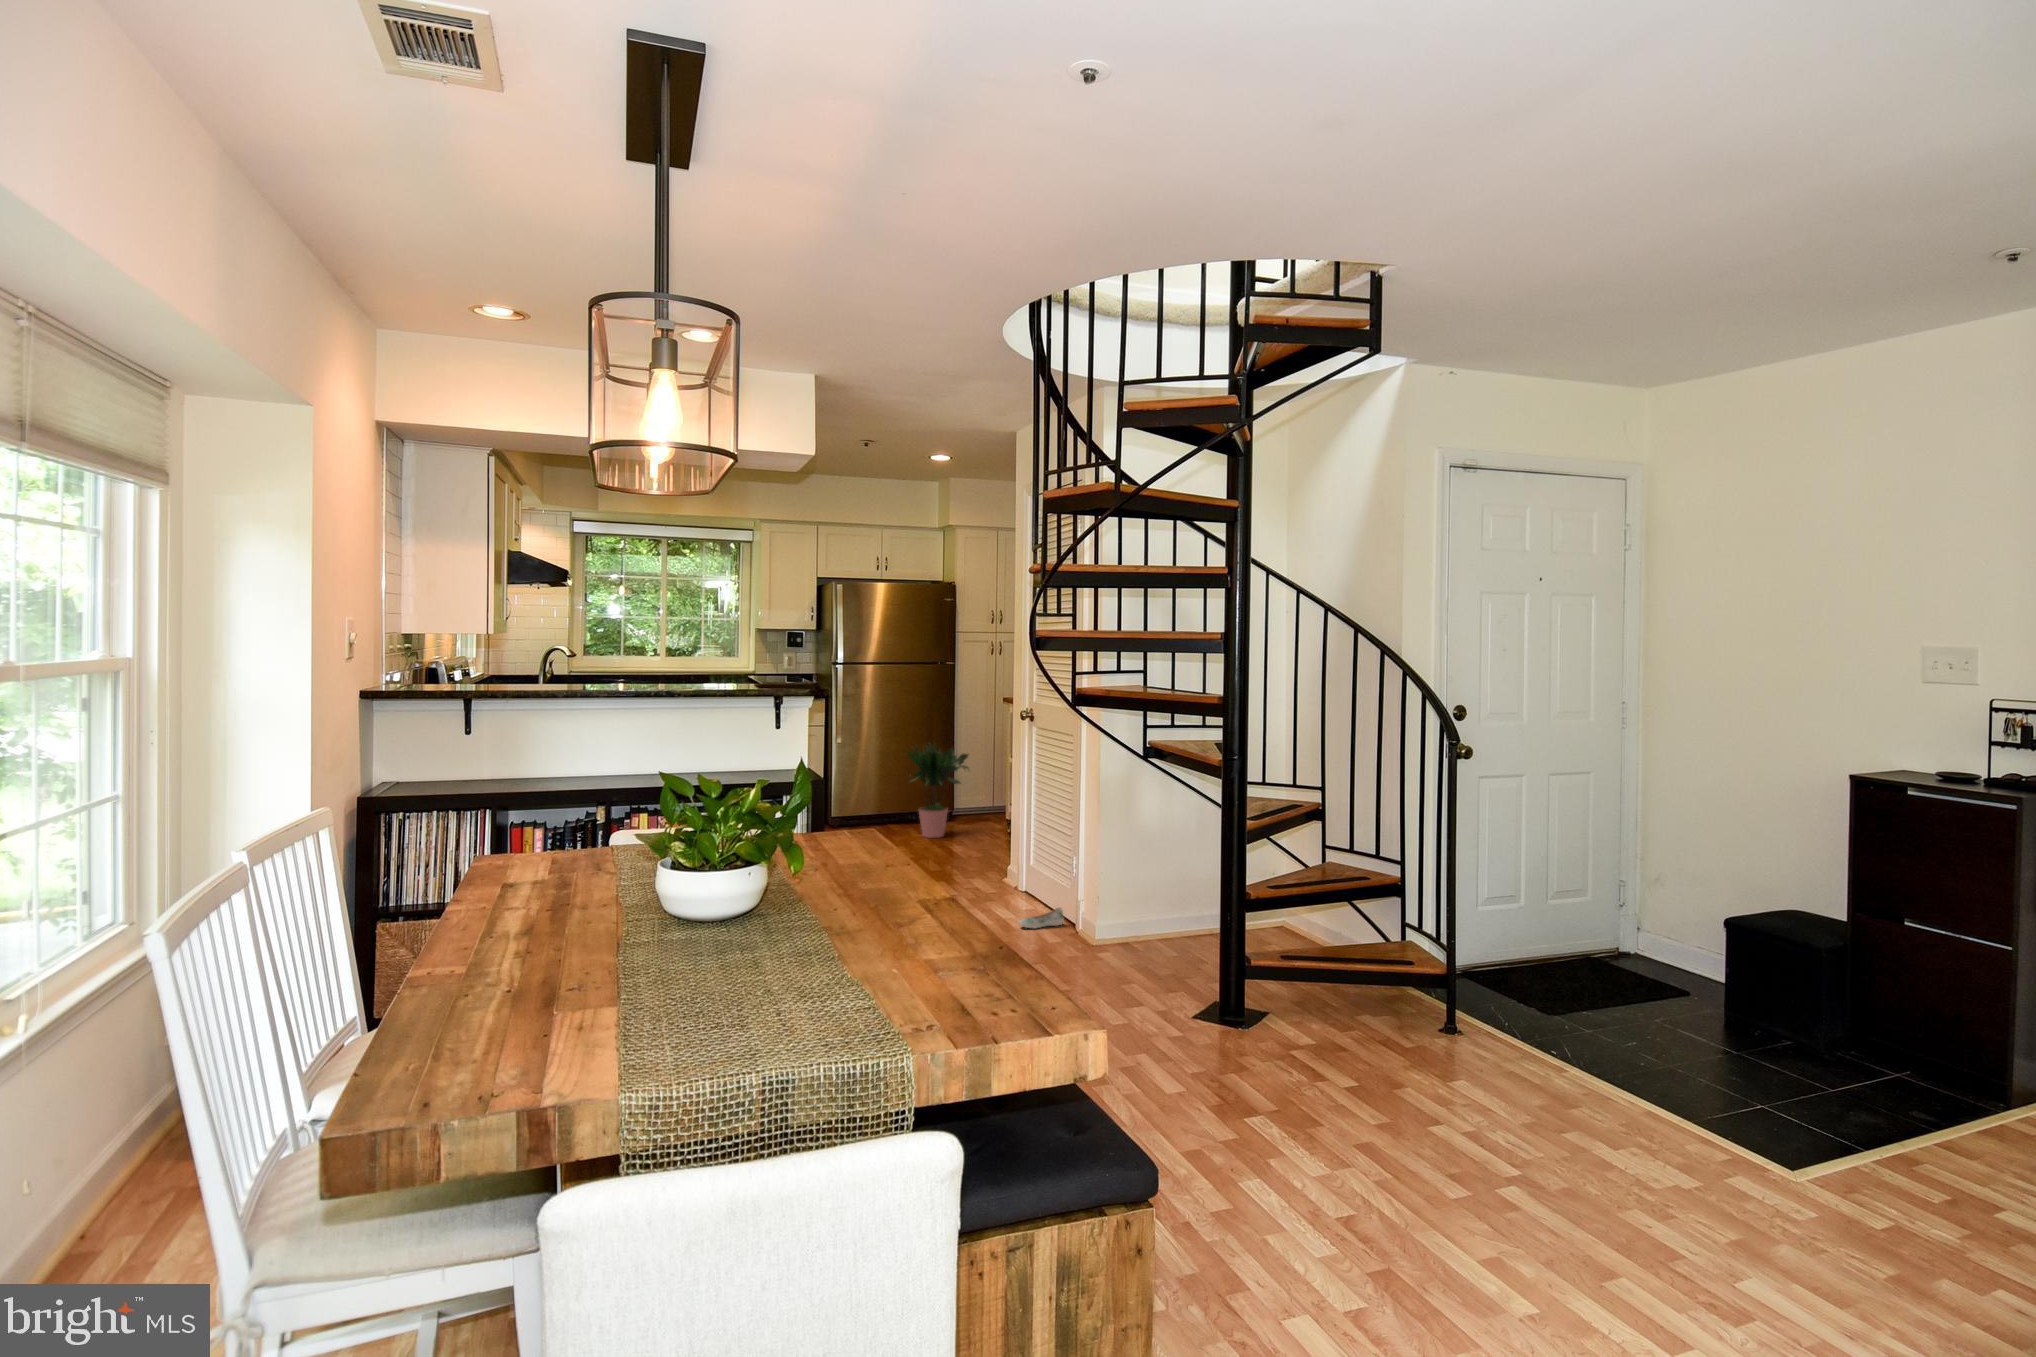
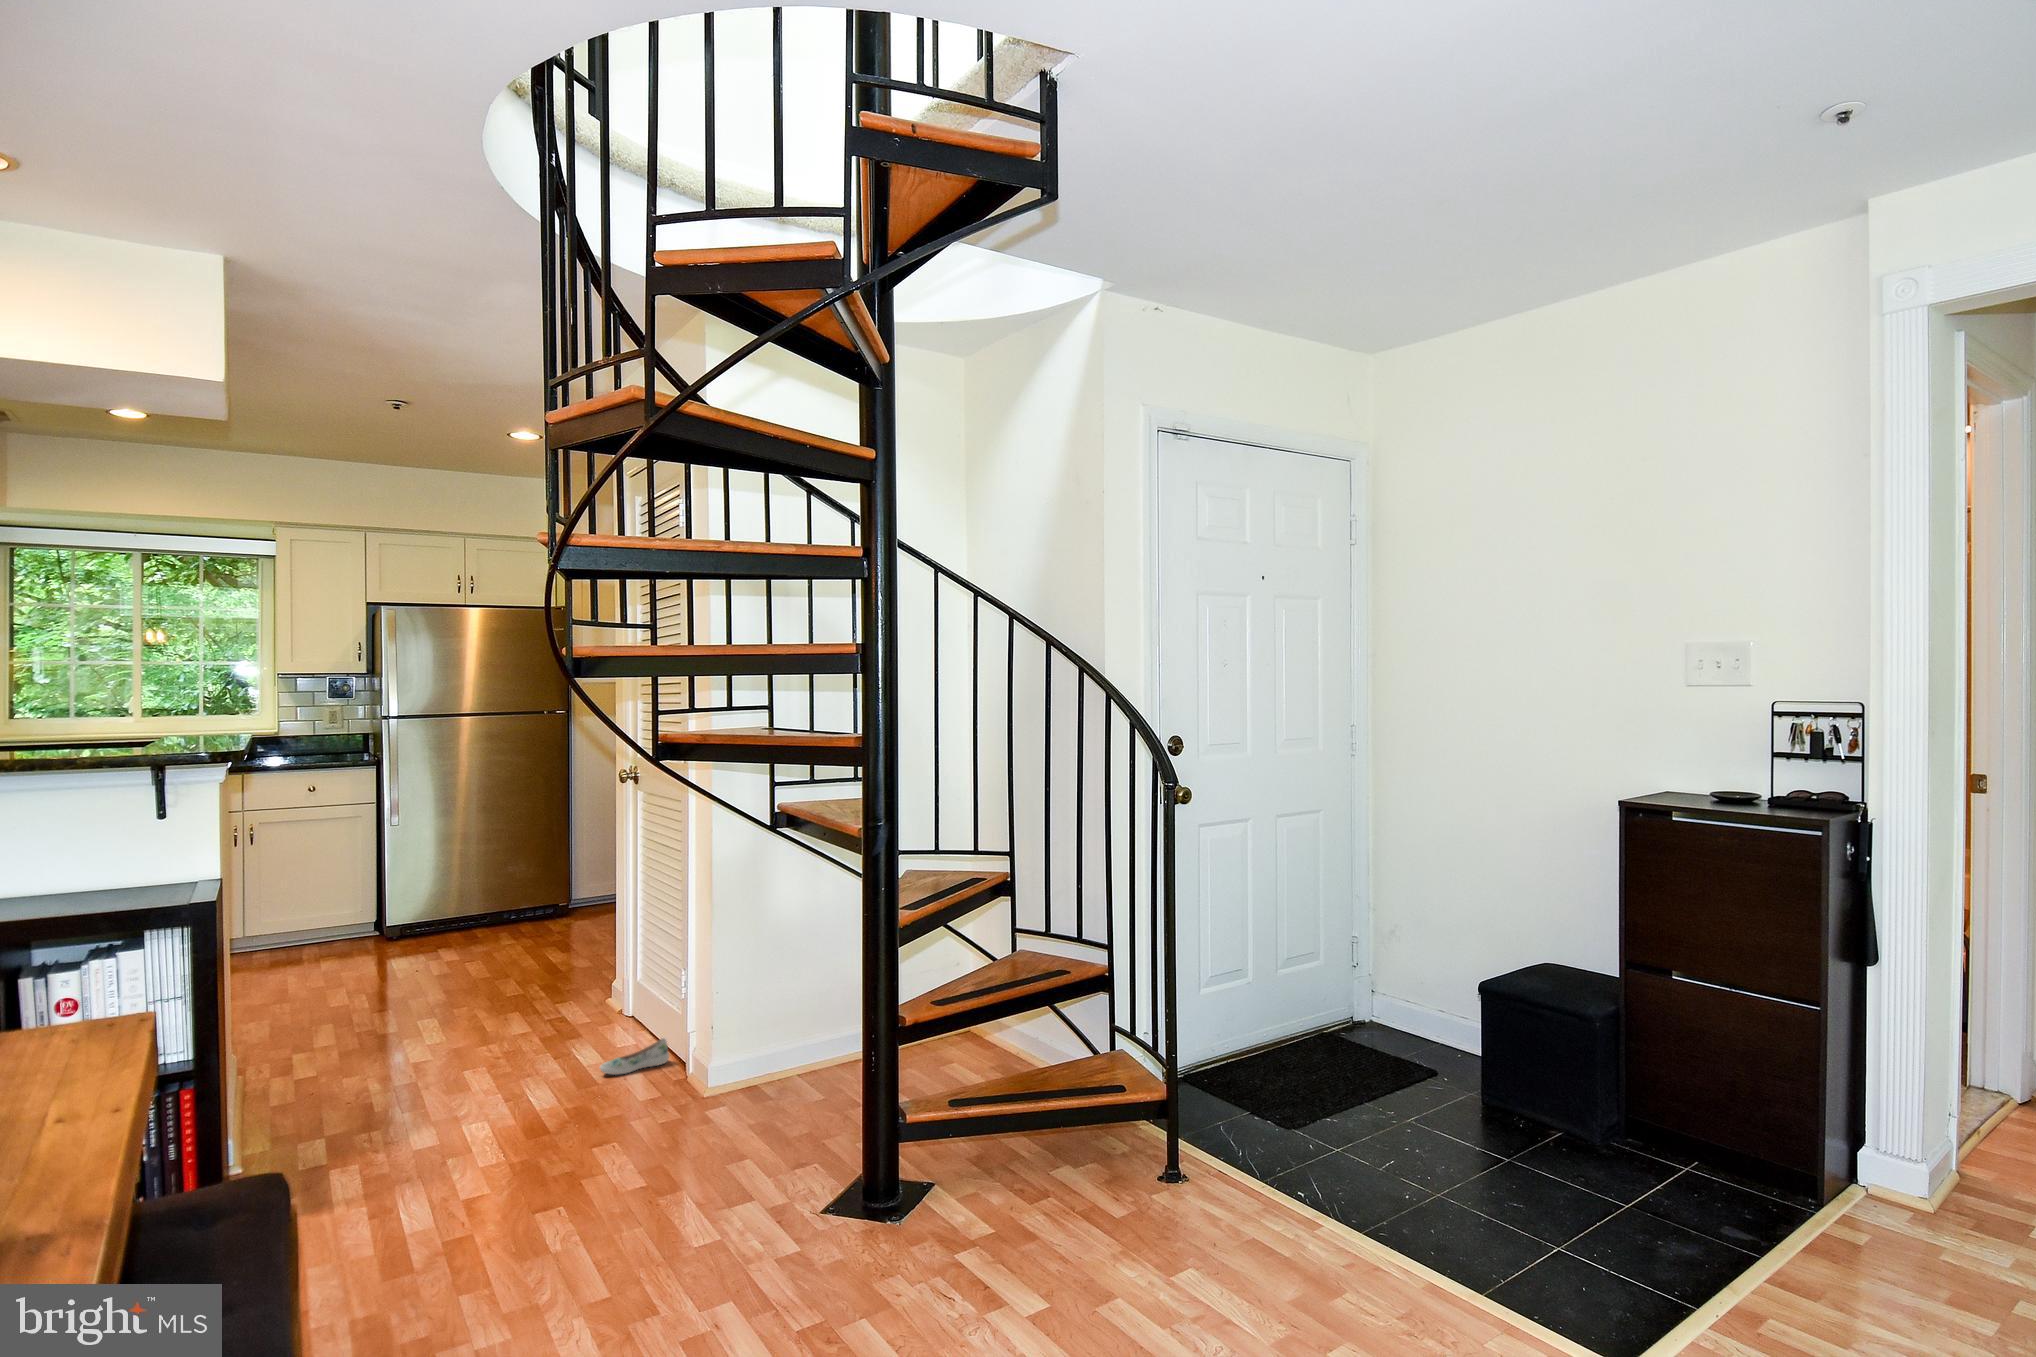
potted plant: present [907,743,968,838] -> none [487,810,585,940]

